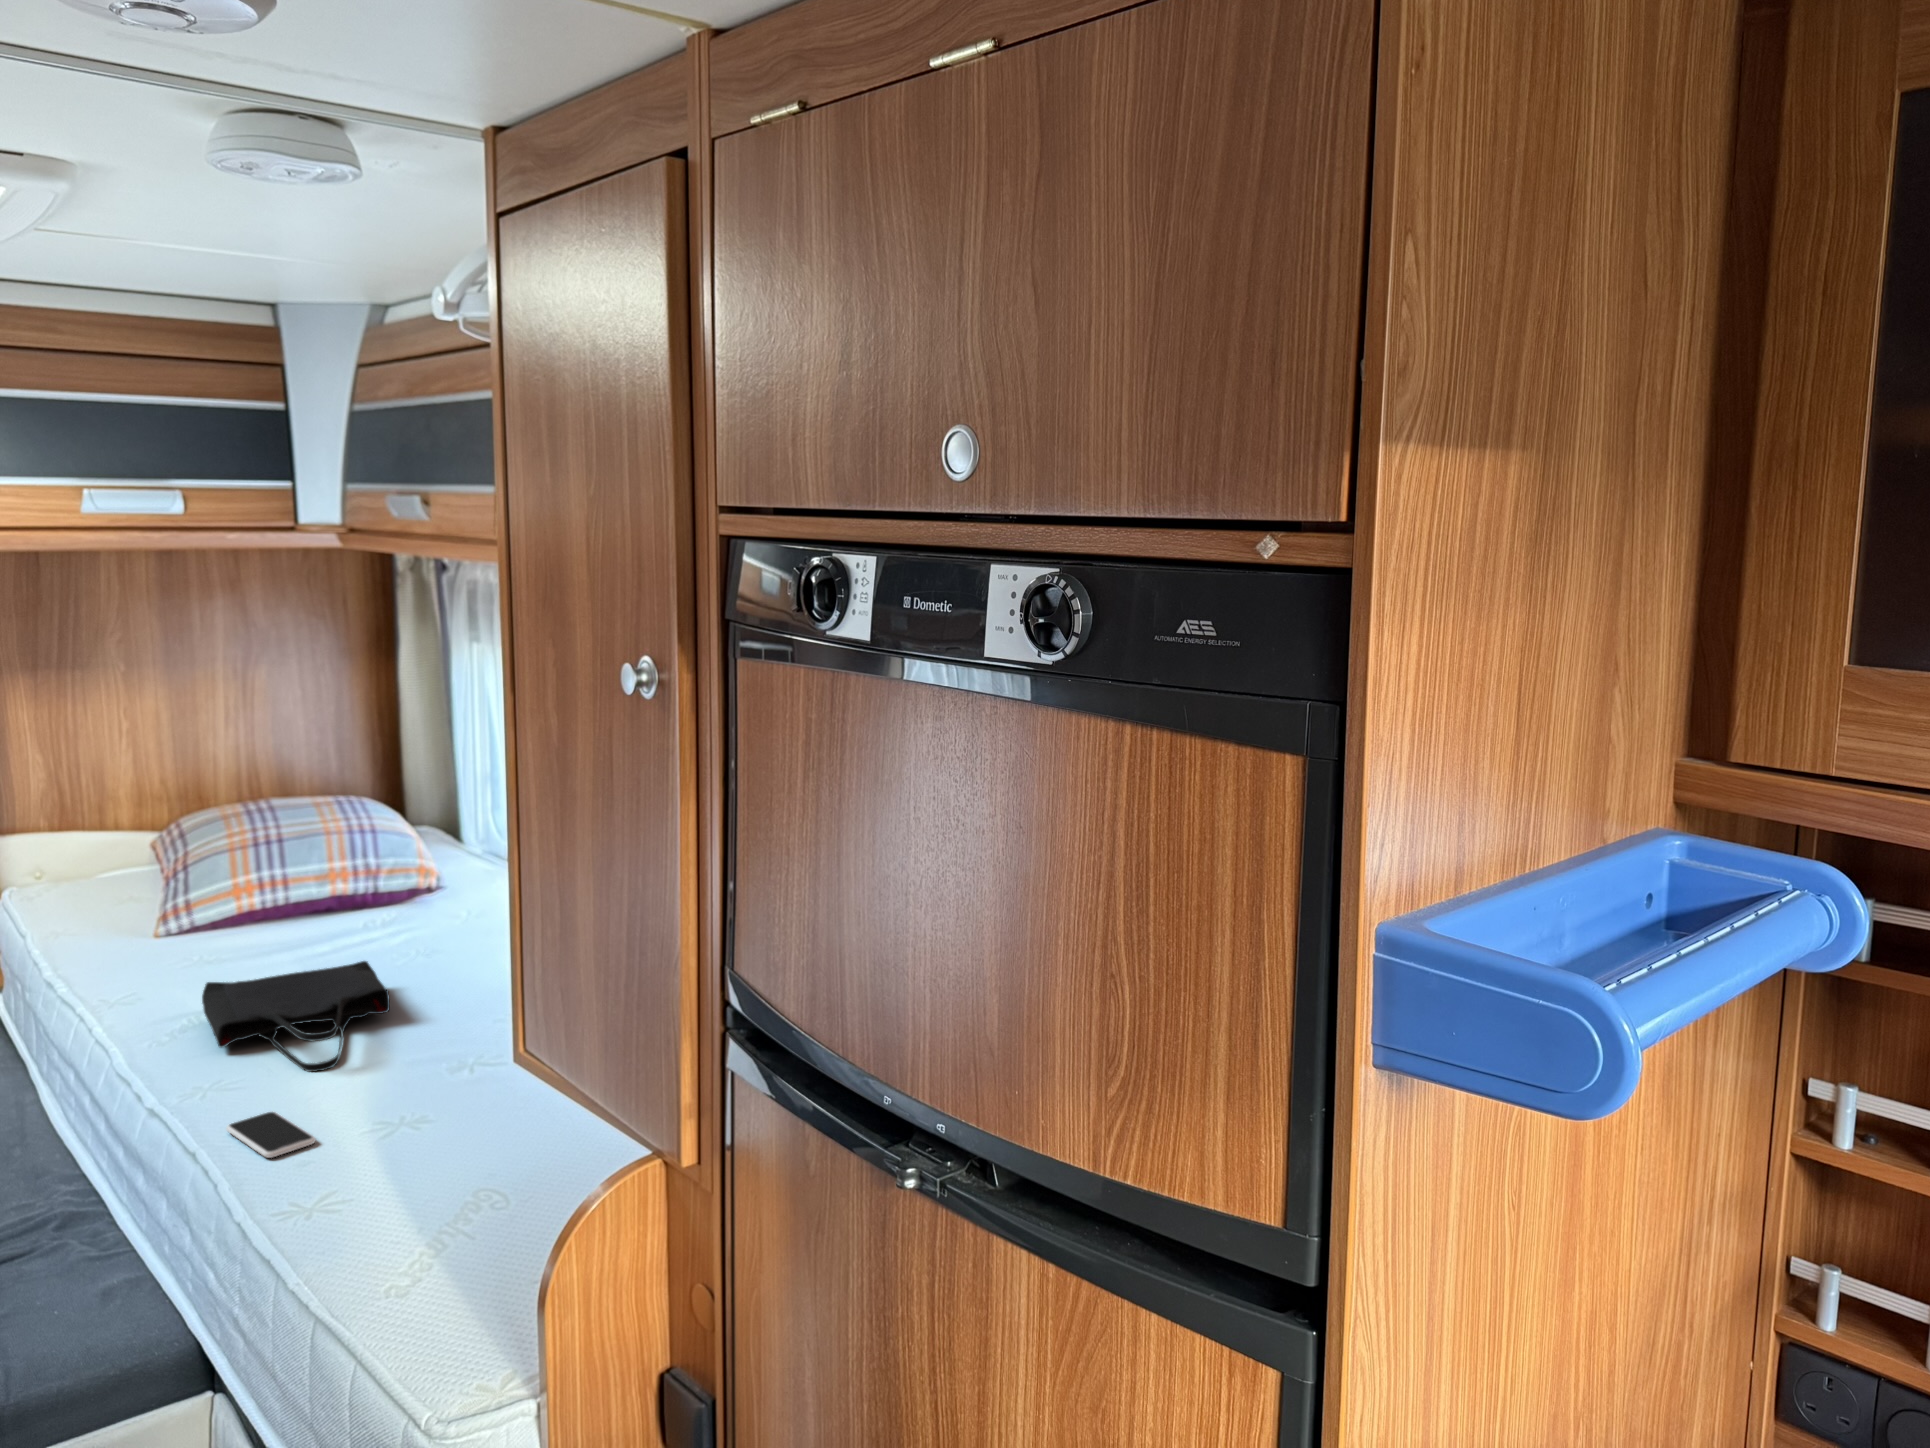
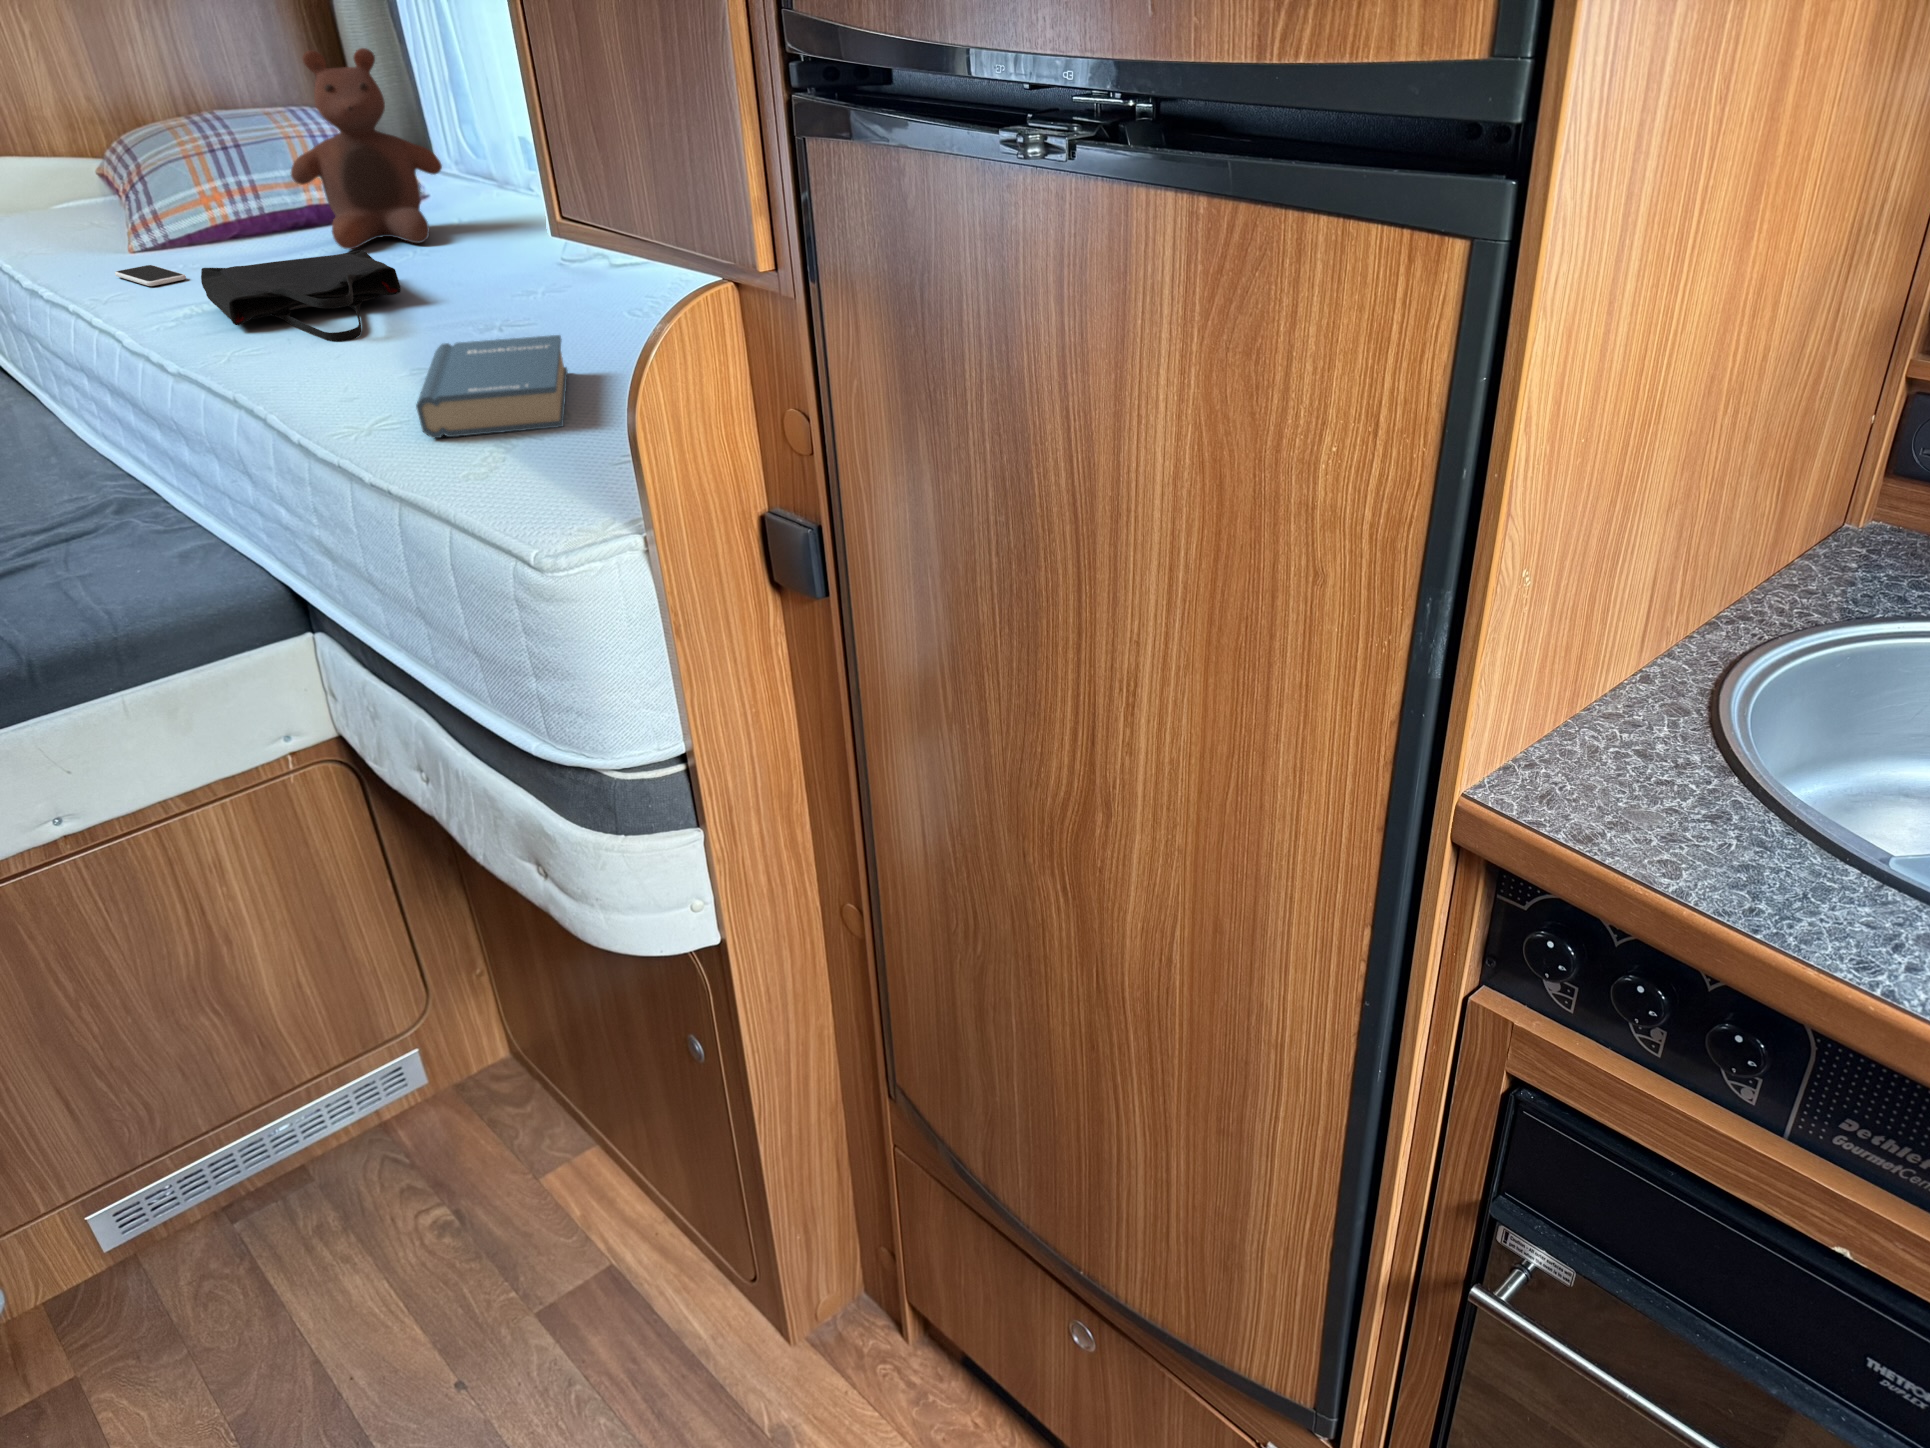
stuffed bear: none [321,770,464,945] -> present [291,48,442,249]
hardback book: none [357,1093,524,1221] -> present [416,335,568,438]
smartphone: present [226,1112,316,1158] -> present [115,265,186,286]

